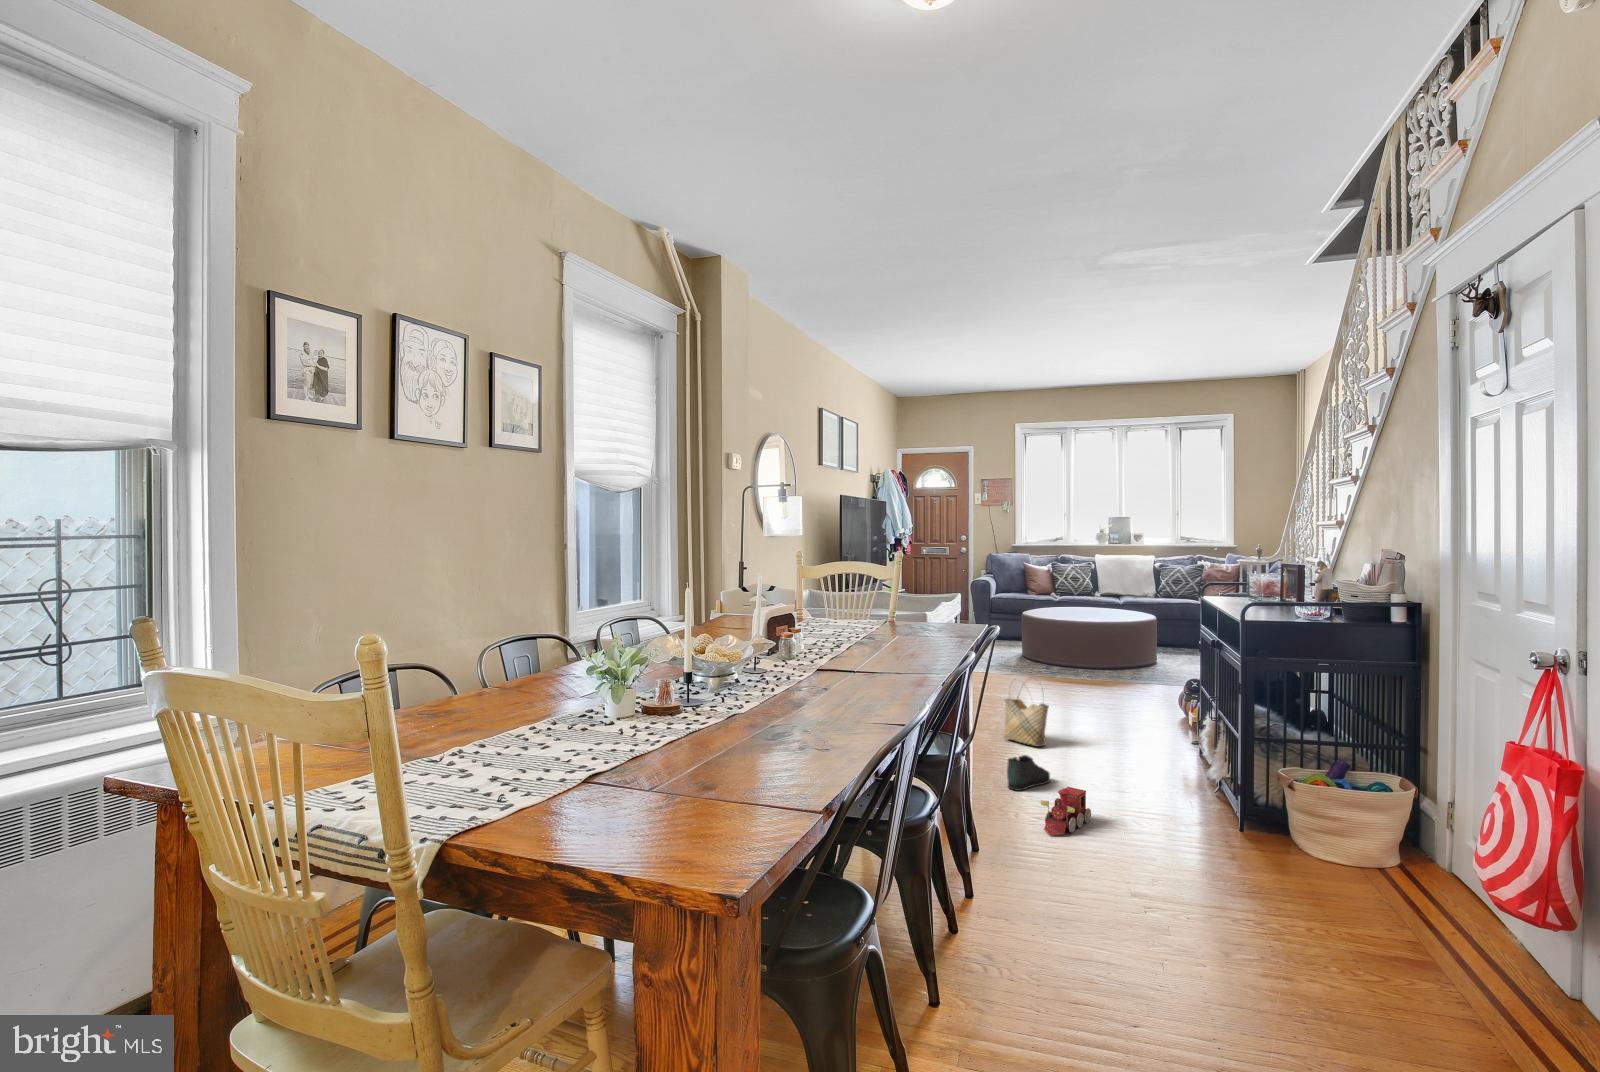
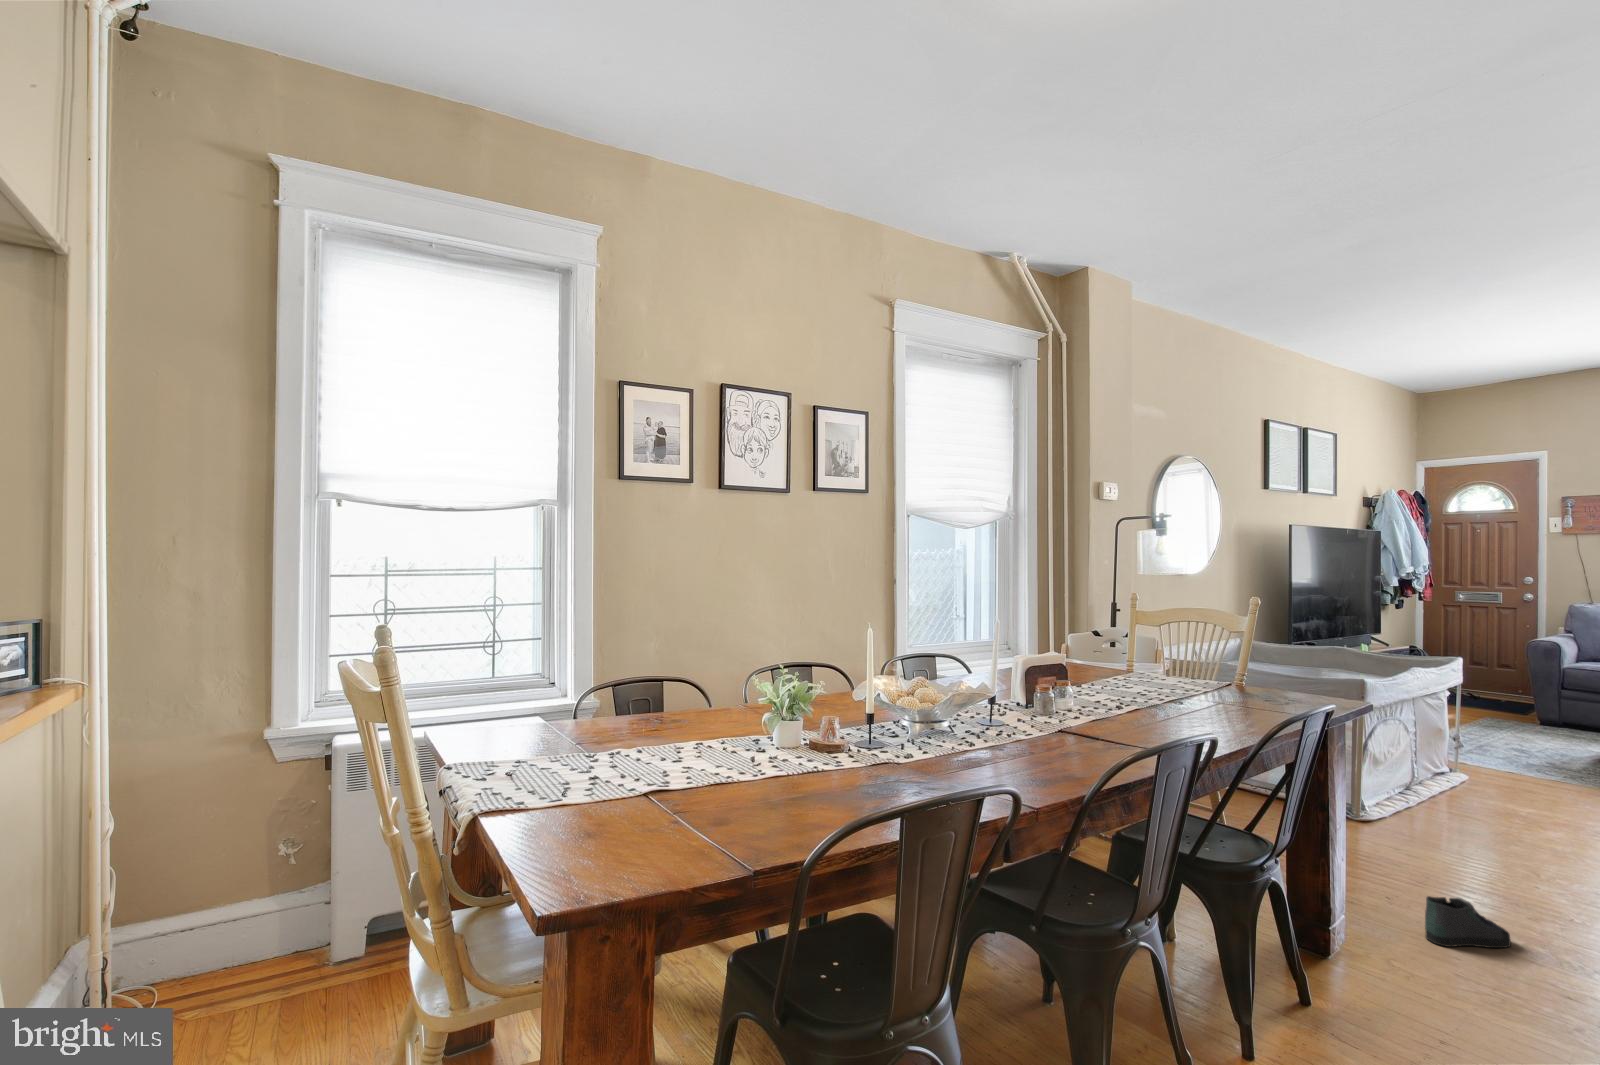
woven basket: present [1003,697,1049,746] -> none [1470,788,1550,893]
toy train: present [1041,787,1091,835] -> none [1441,961,1544,1029]

